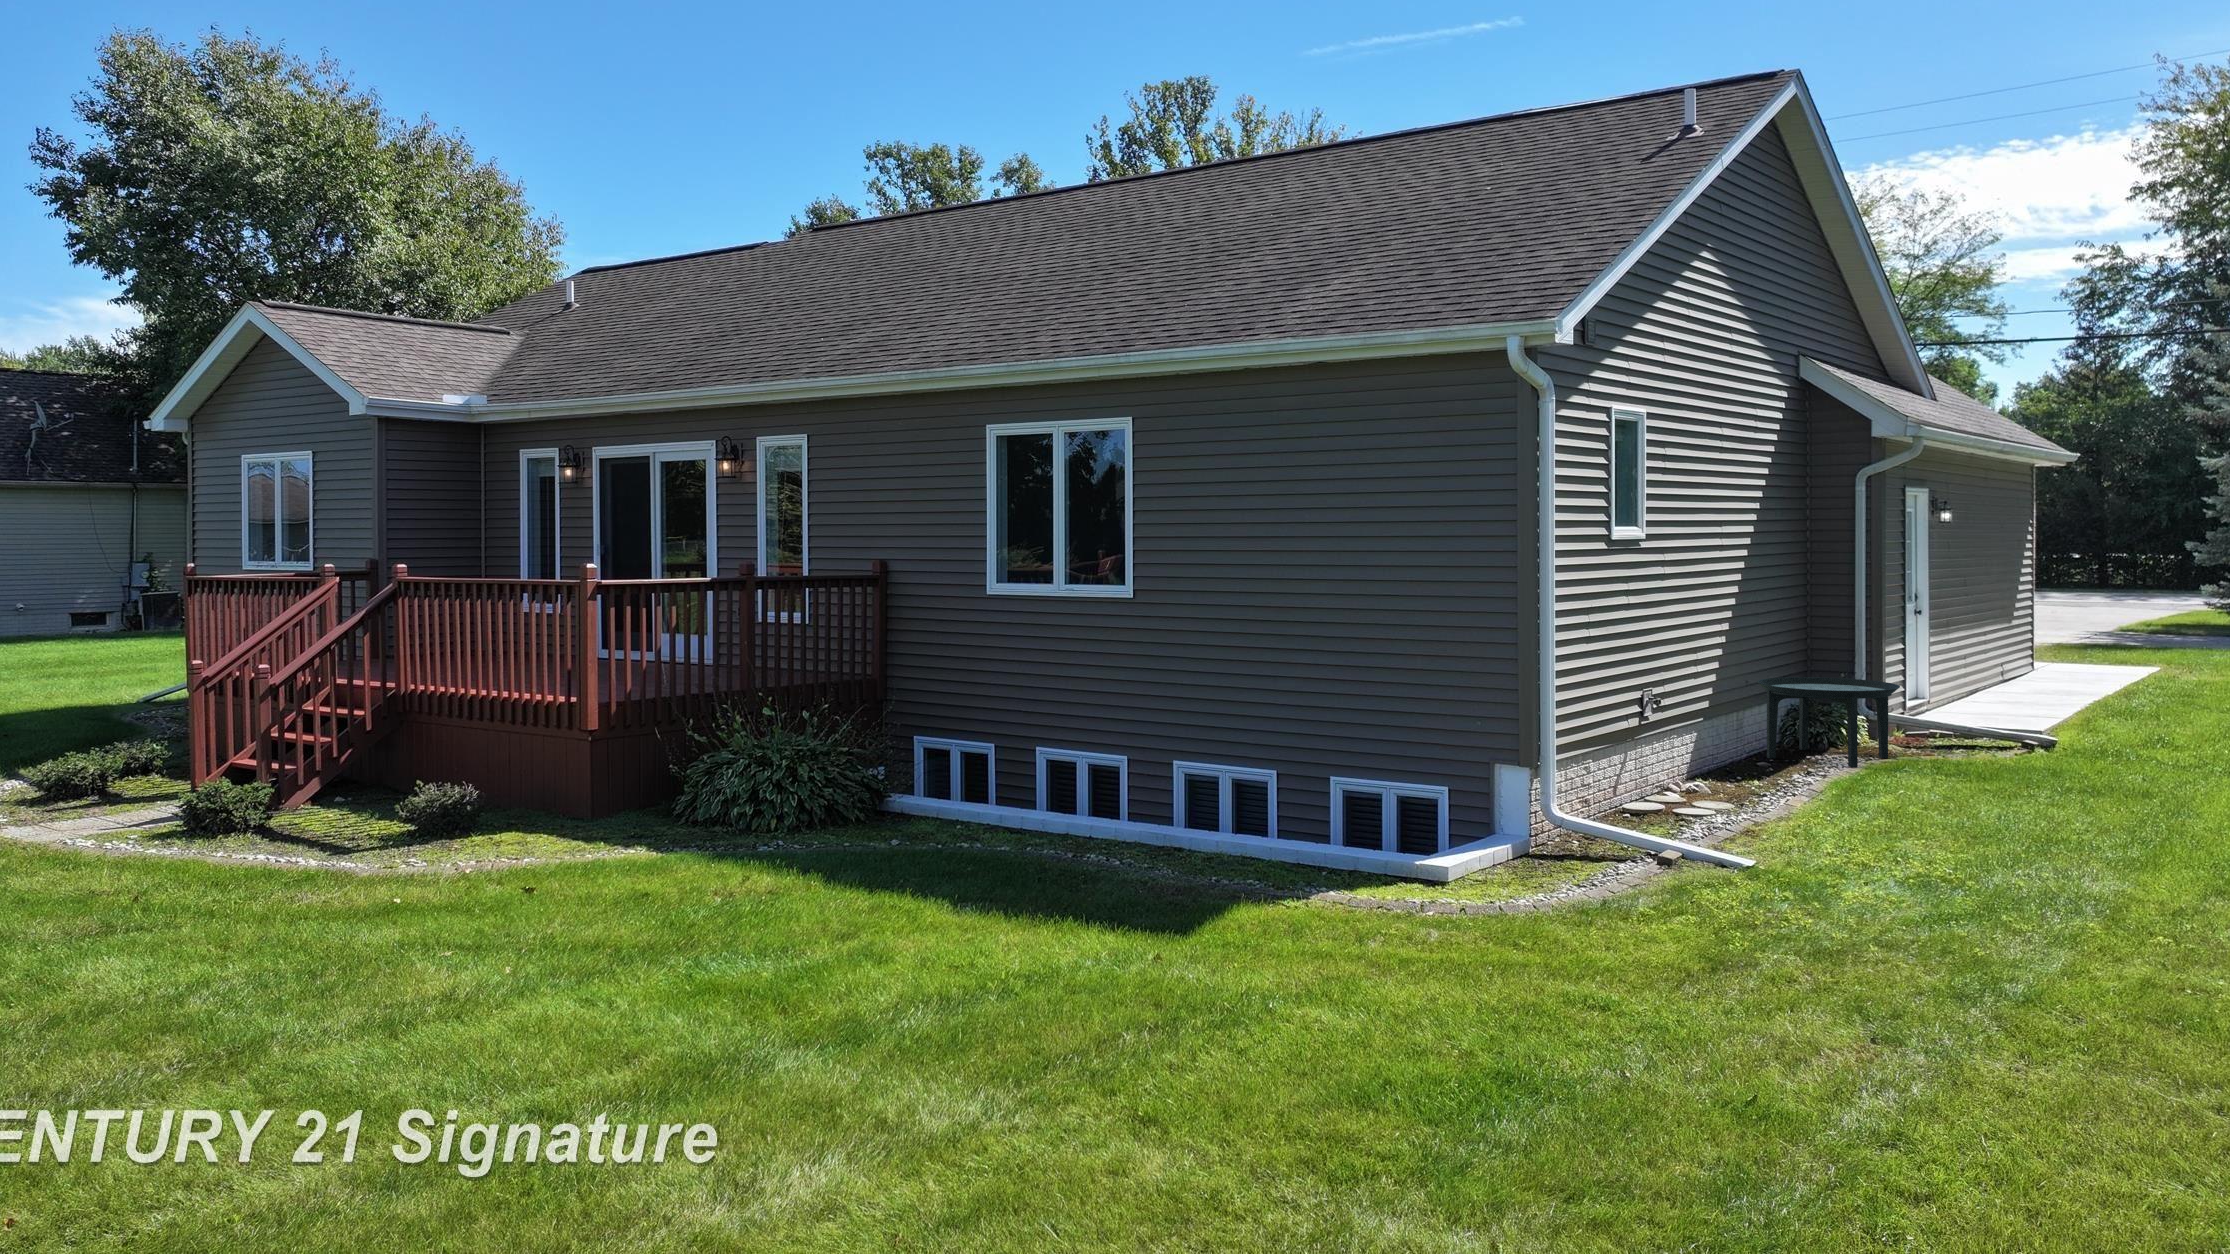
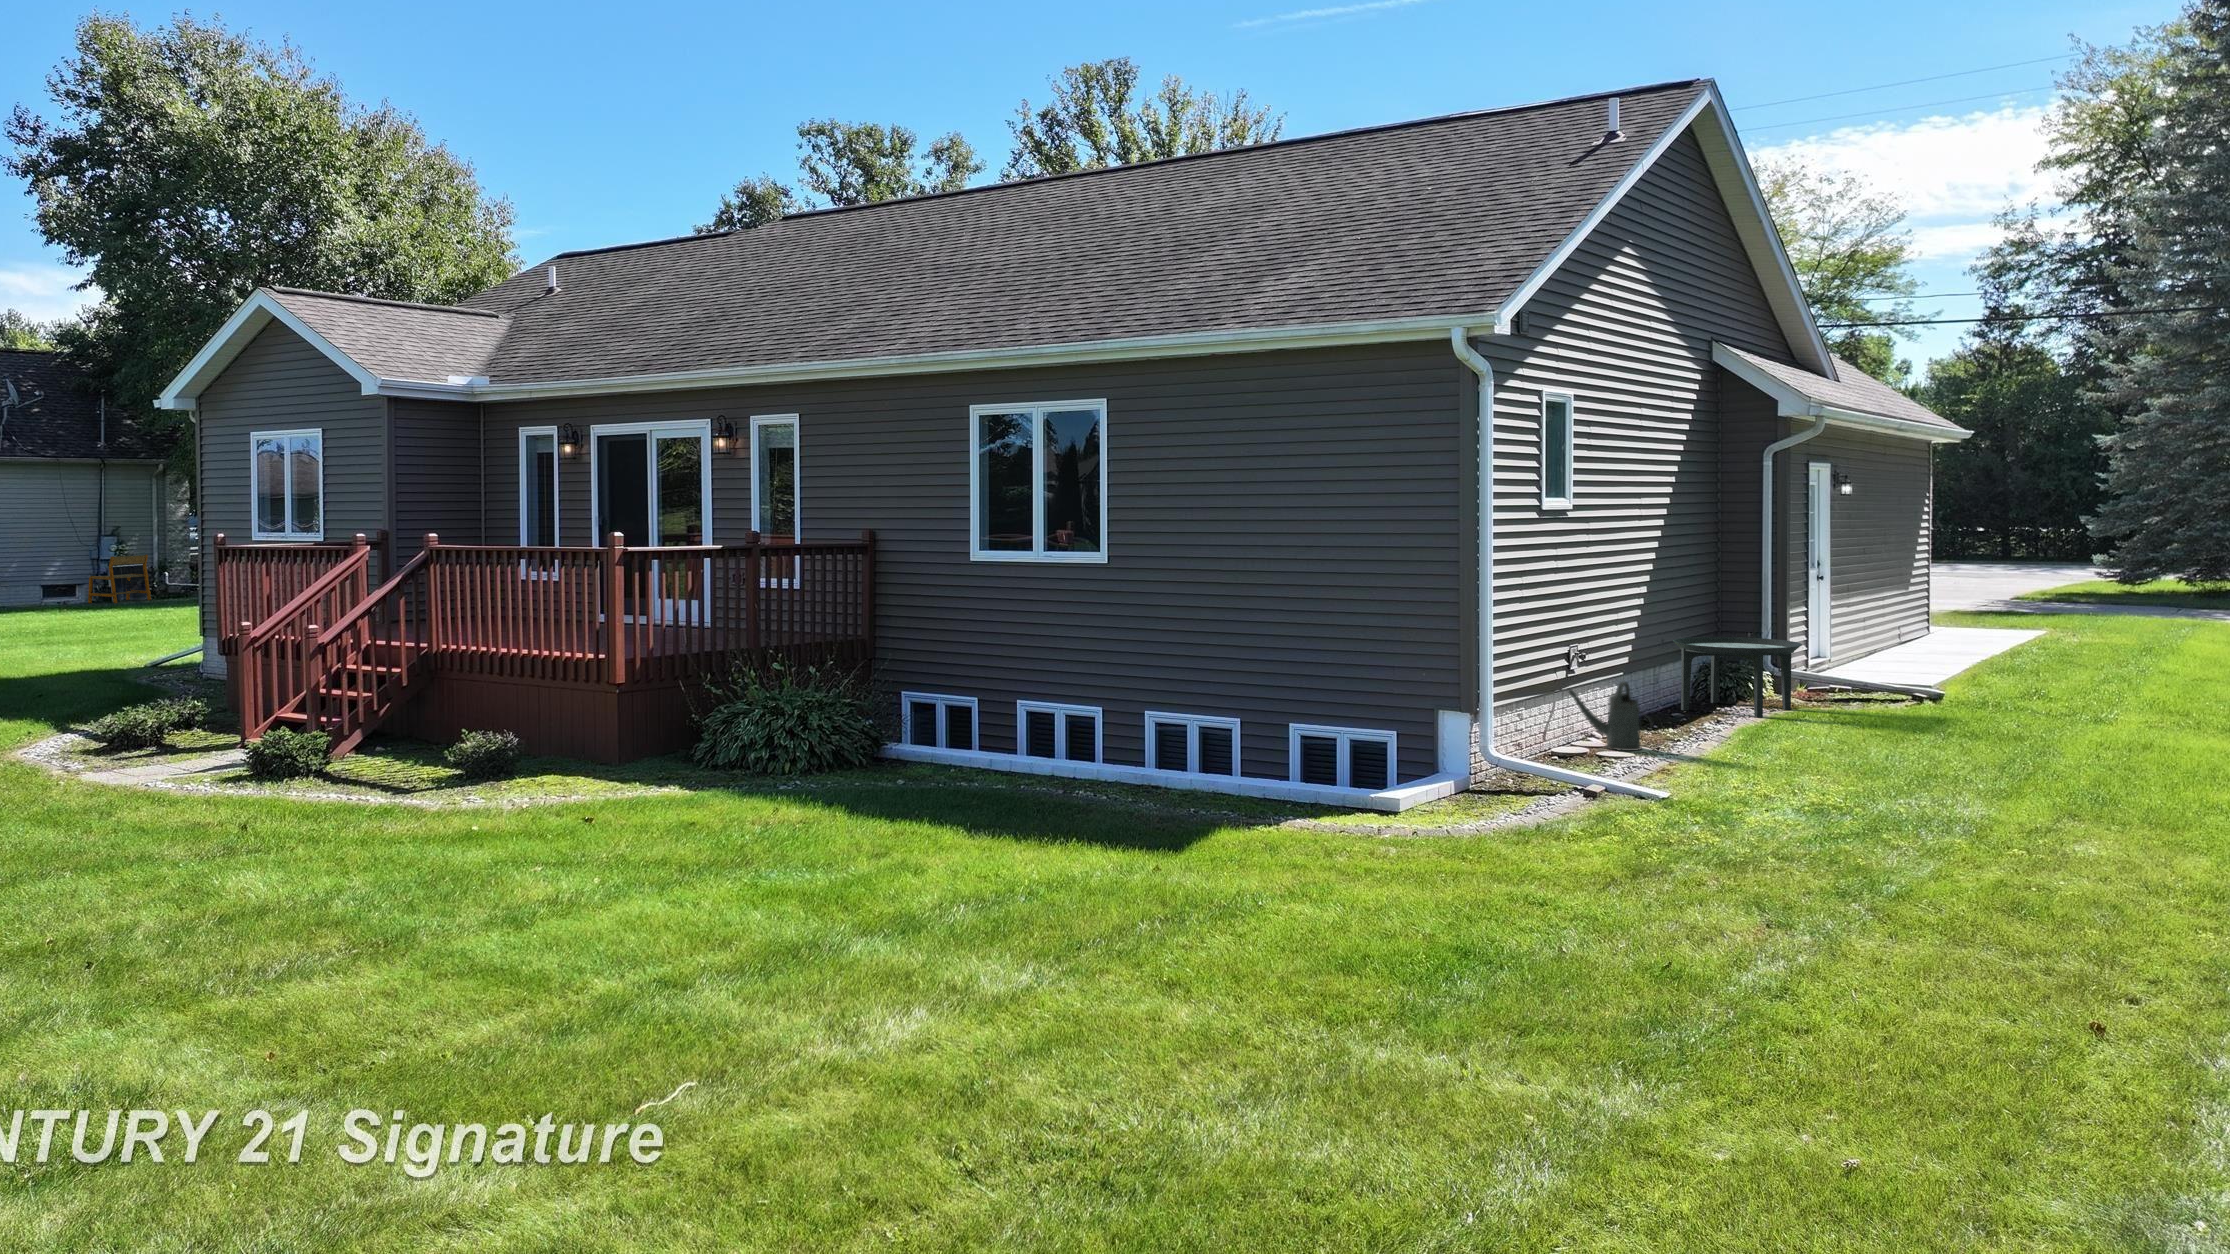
bench: none [117,582,182,632] -> present [88,555,151,603]
watering can: none [1641,730,1735,808] -> present [1569,682,1652,751]

